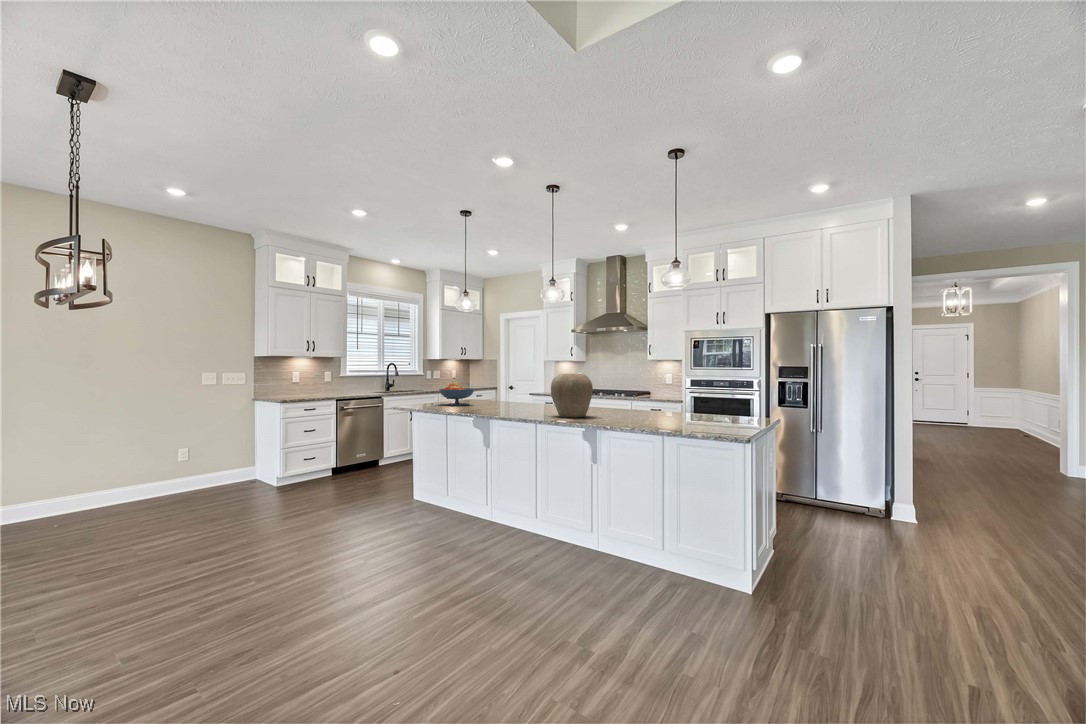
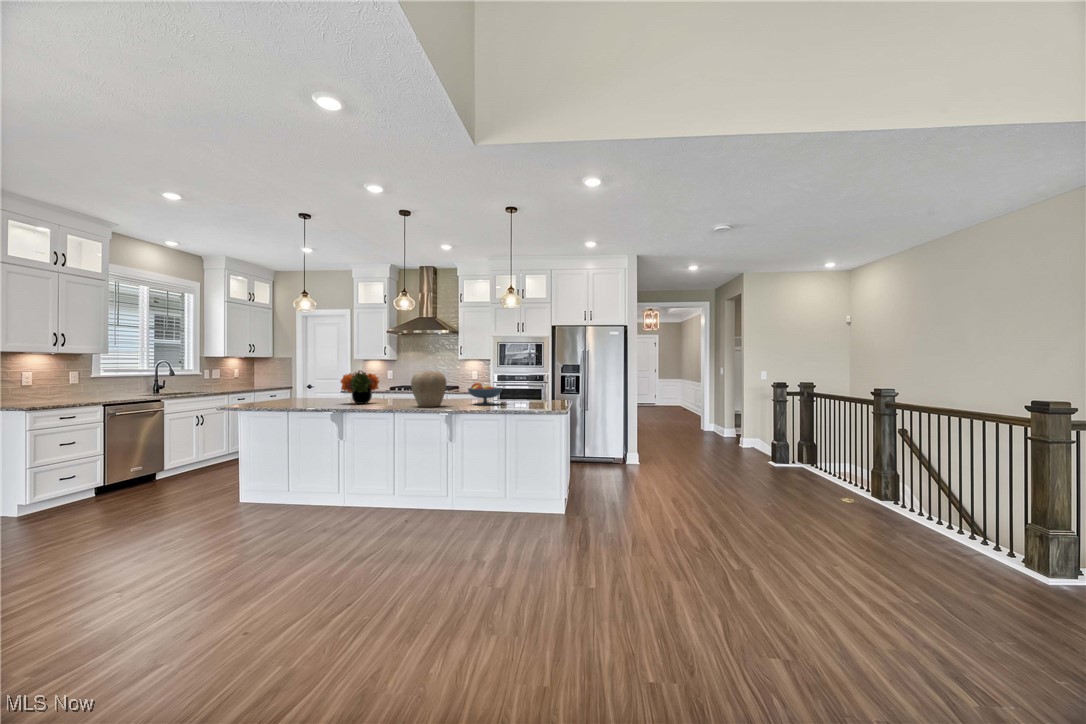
flower arrangement: none [492,372,534,409] -> present [340,370,379,404]
fruit bowl: present [439,383,474,406] -> present [468,383,502,405]

